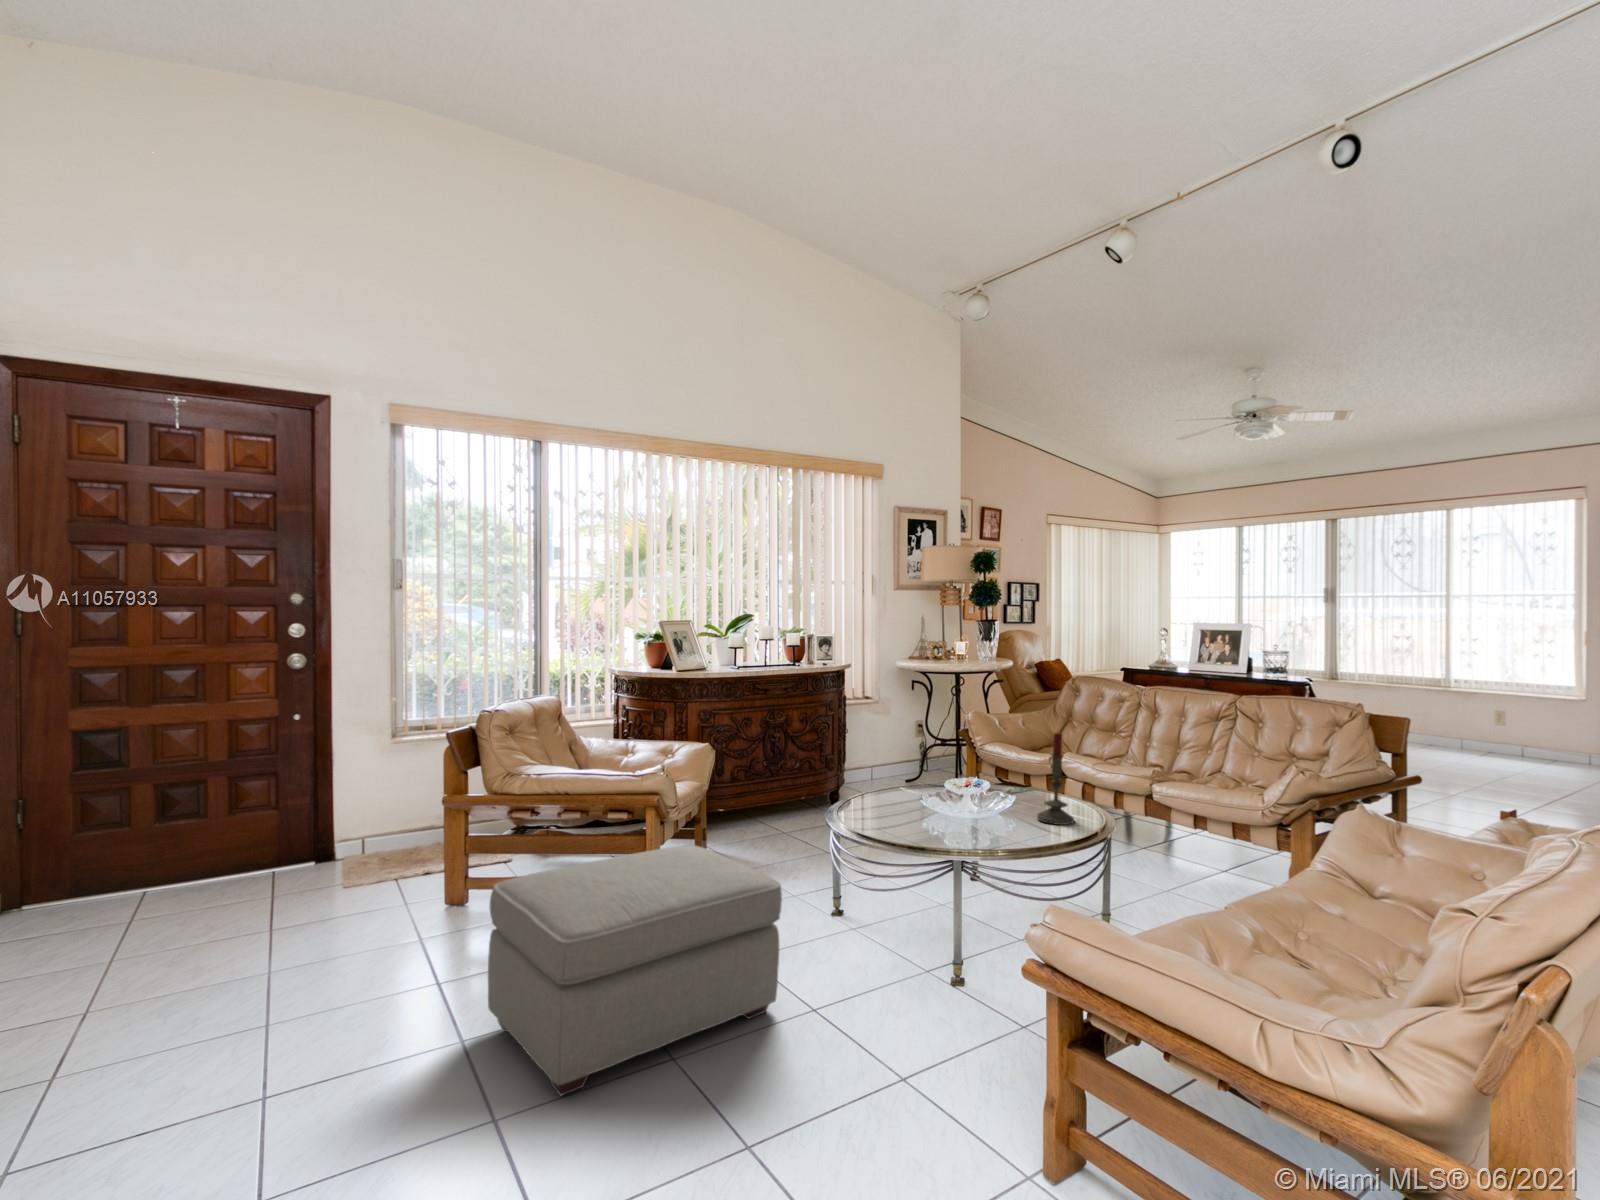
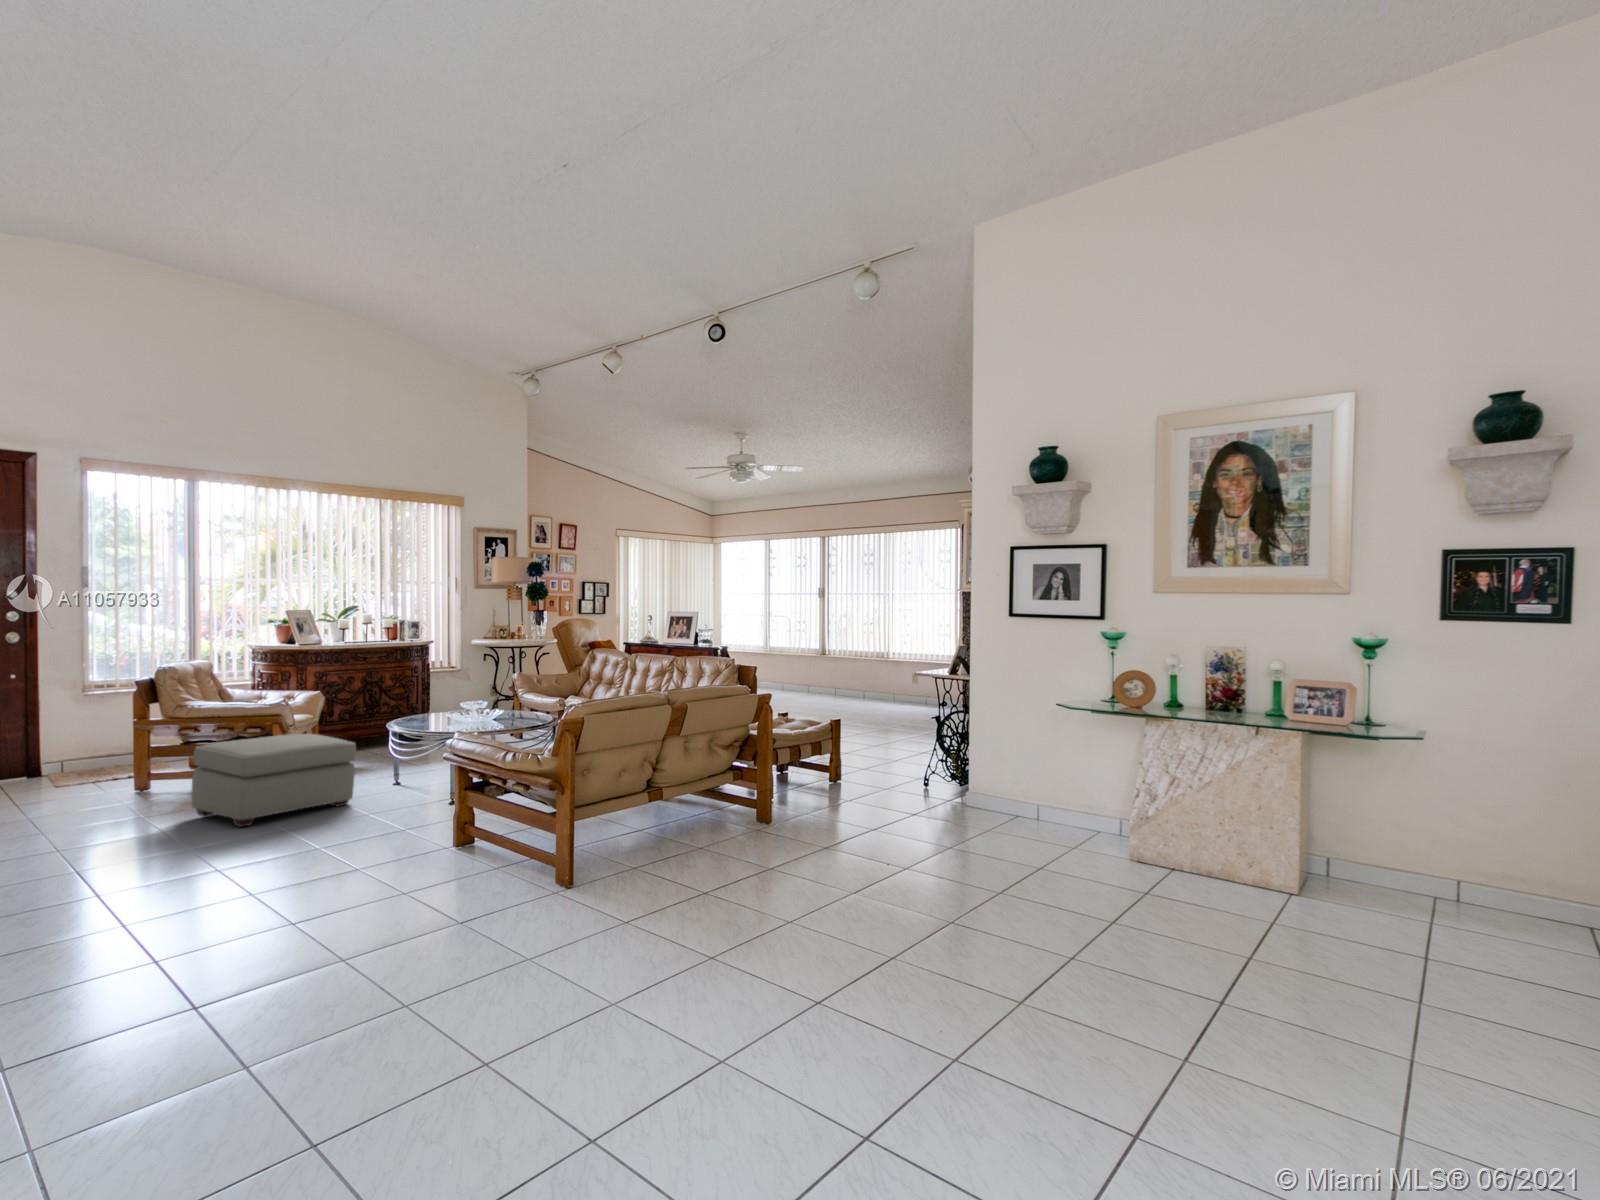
candle: present [1037,733,1074,825] -> none [509,673,528,720]

